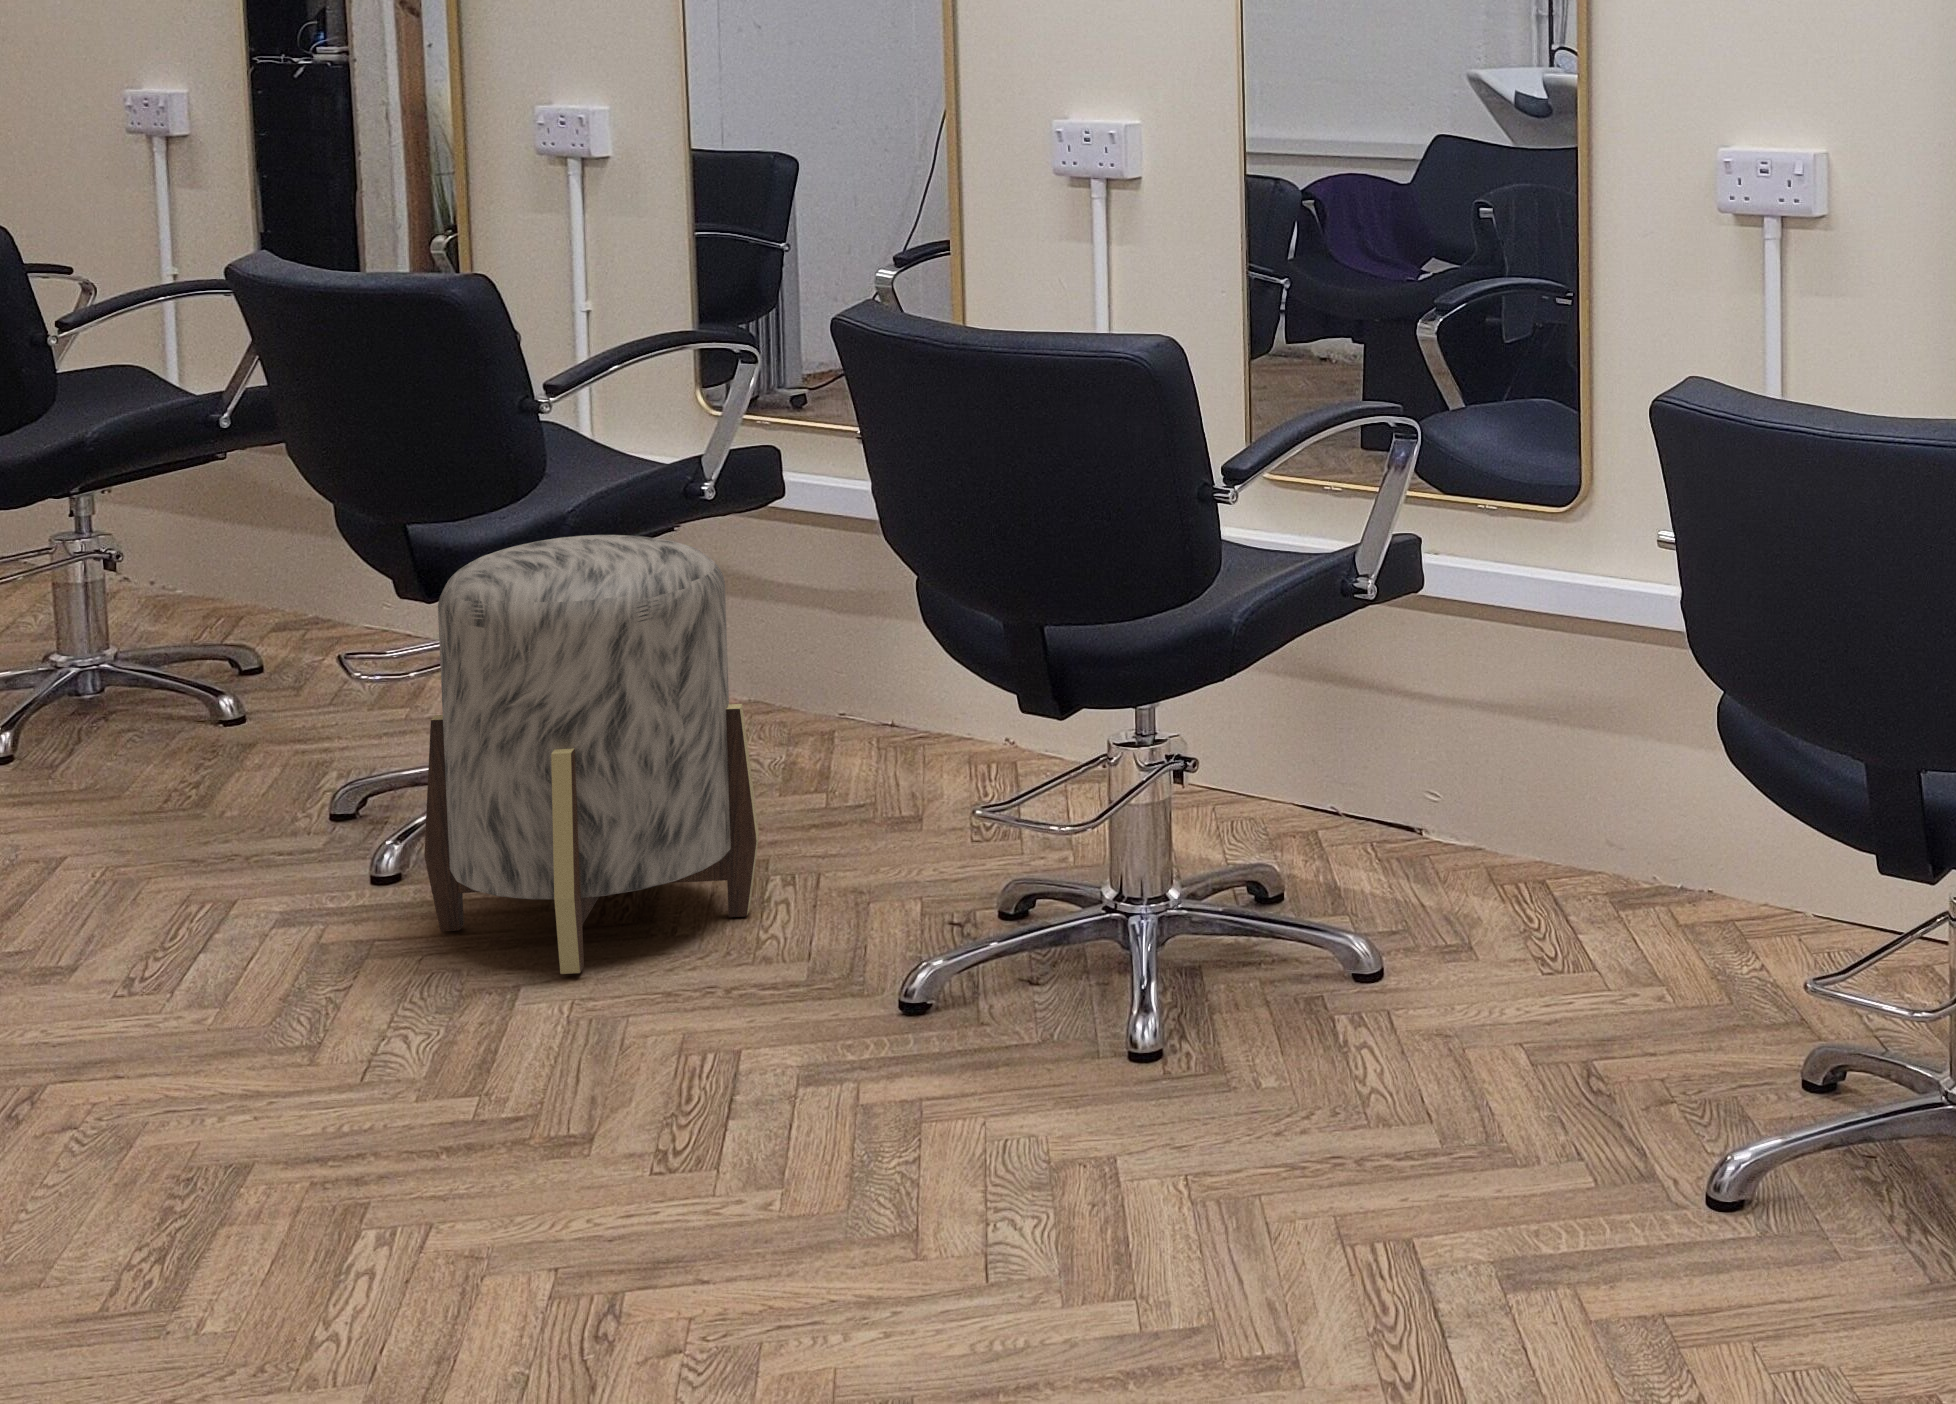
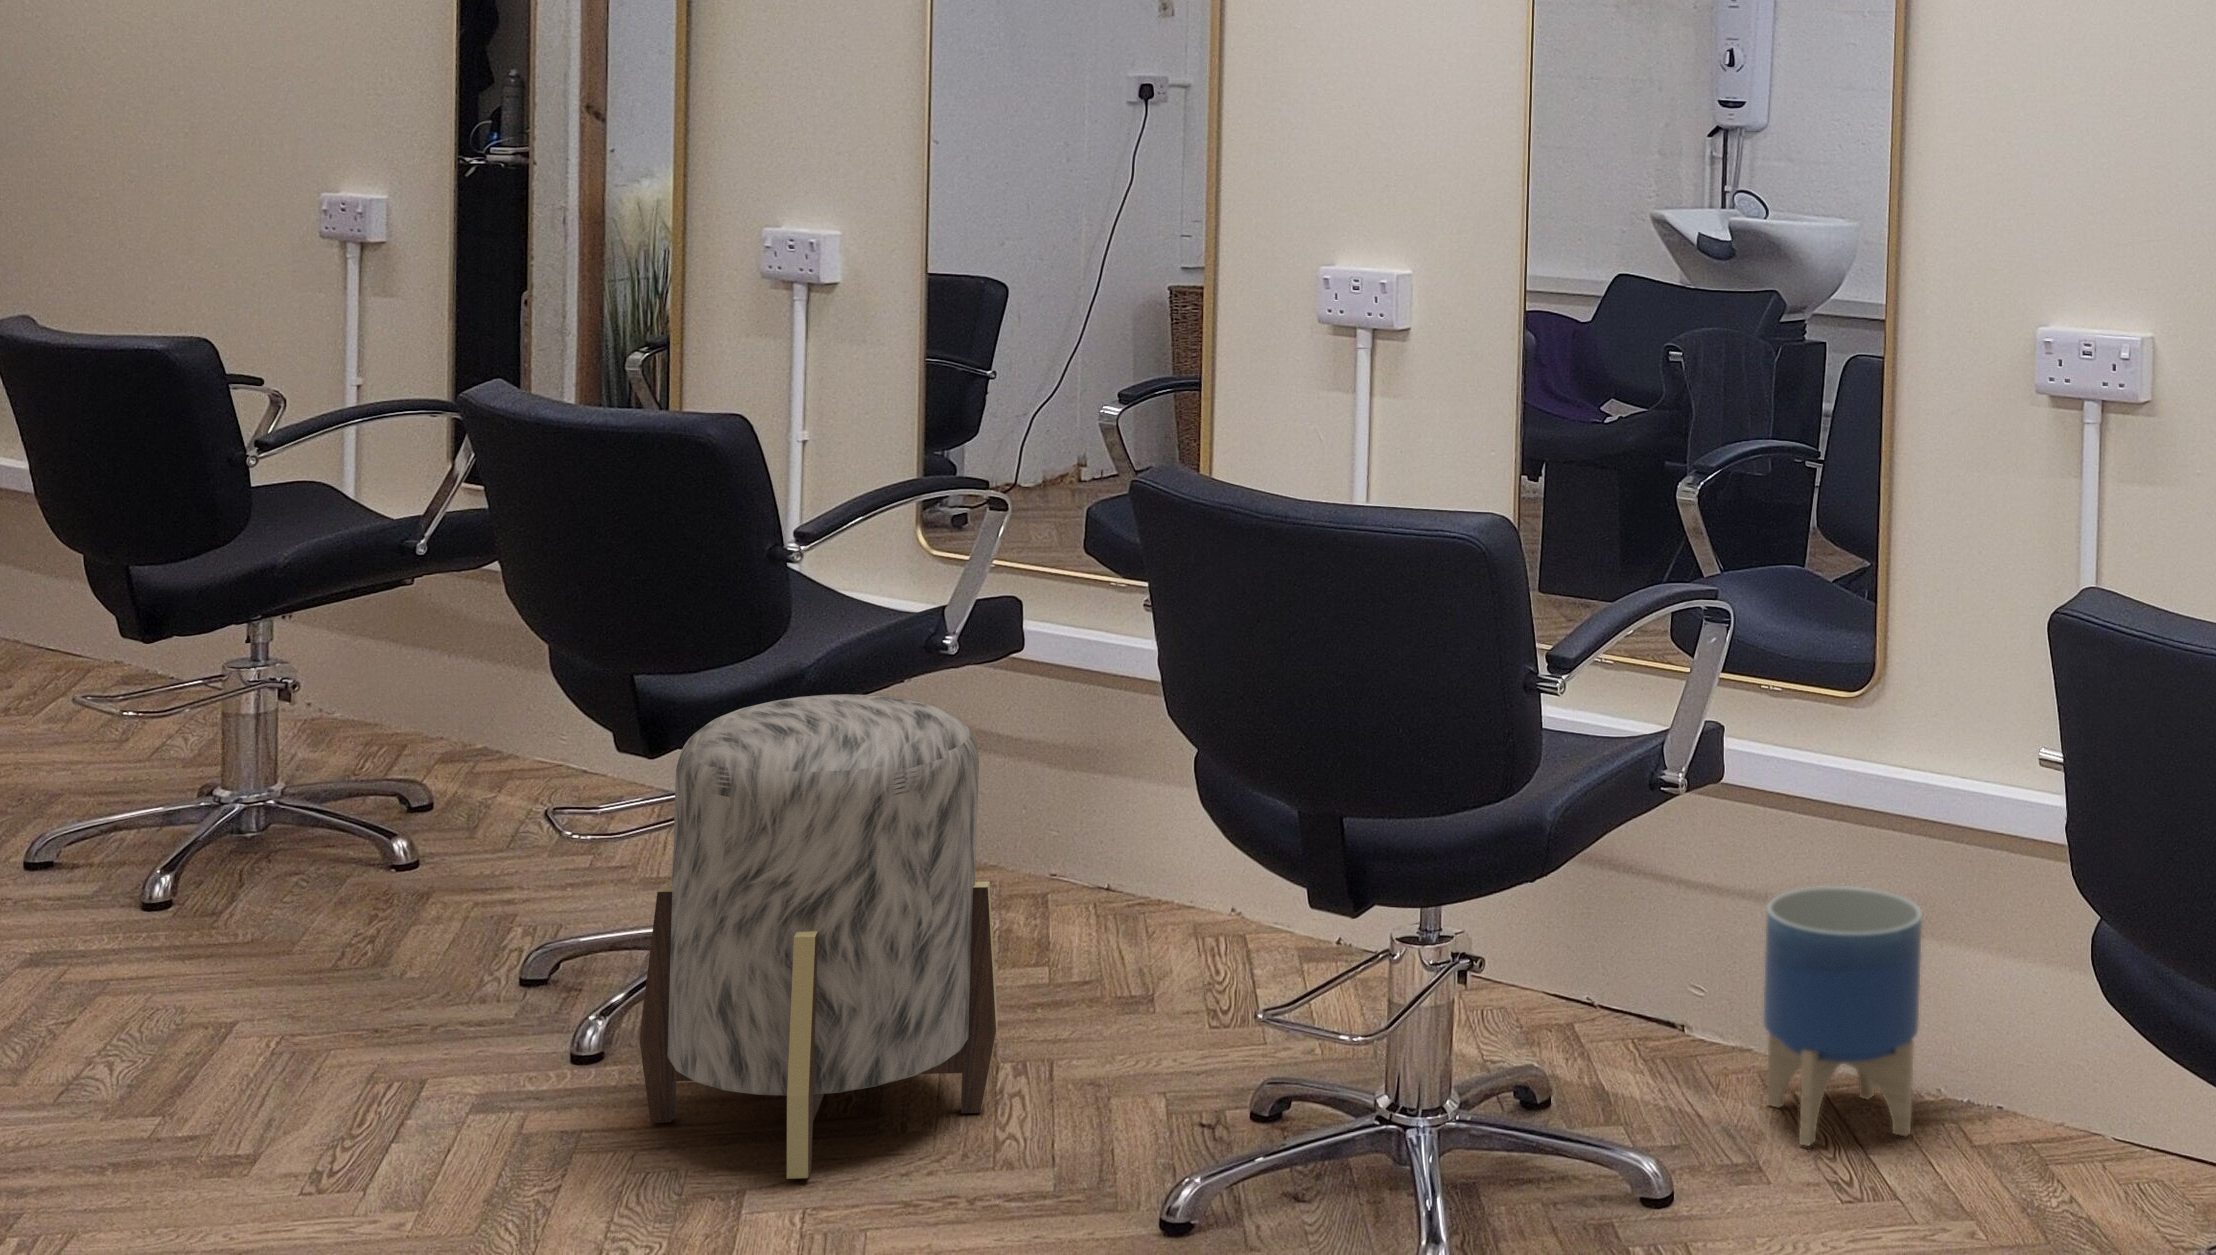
planter: none [1477,688,1625,926] -> present [1763,886,1922,1146]

